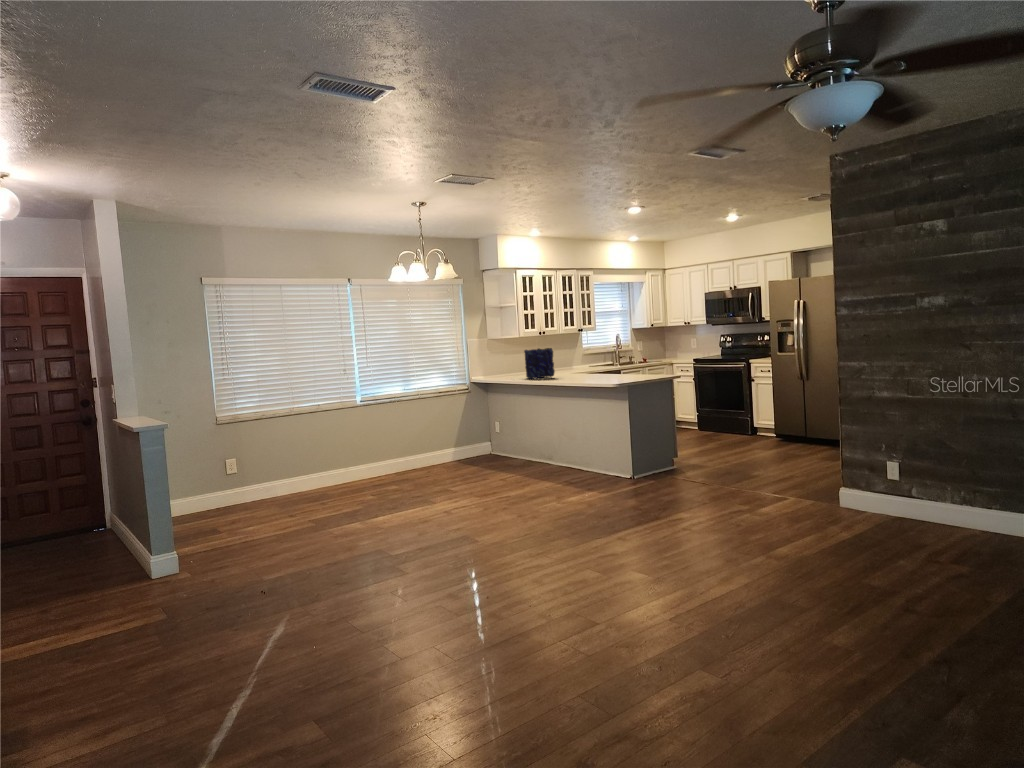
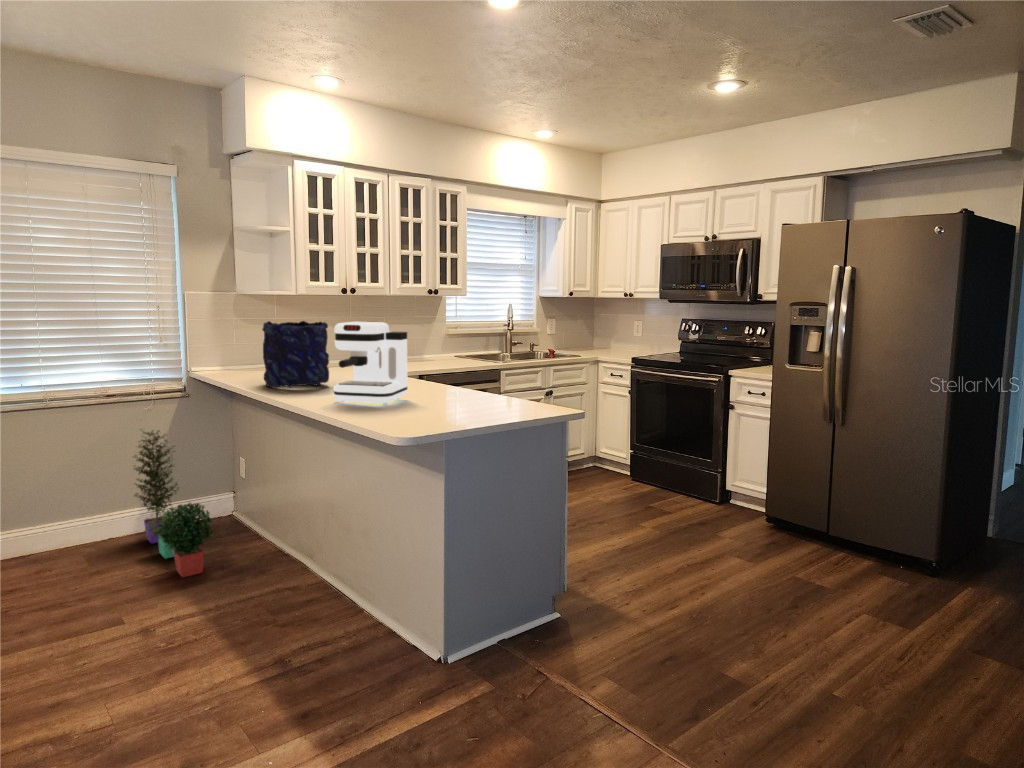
coffee maker: none [567,345,597,381] -> present [334,322,408,404]
potted plant: none [453,408,506,471] -> present [134,430,214,577]

